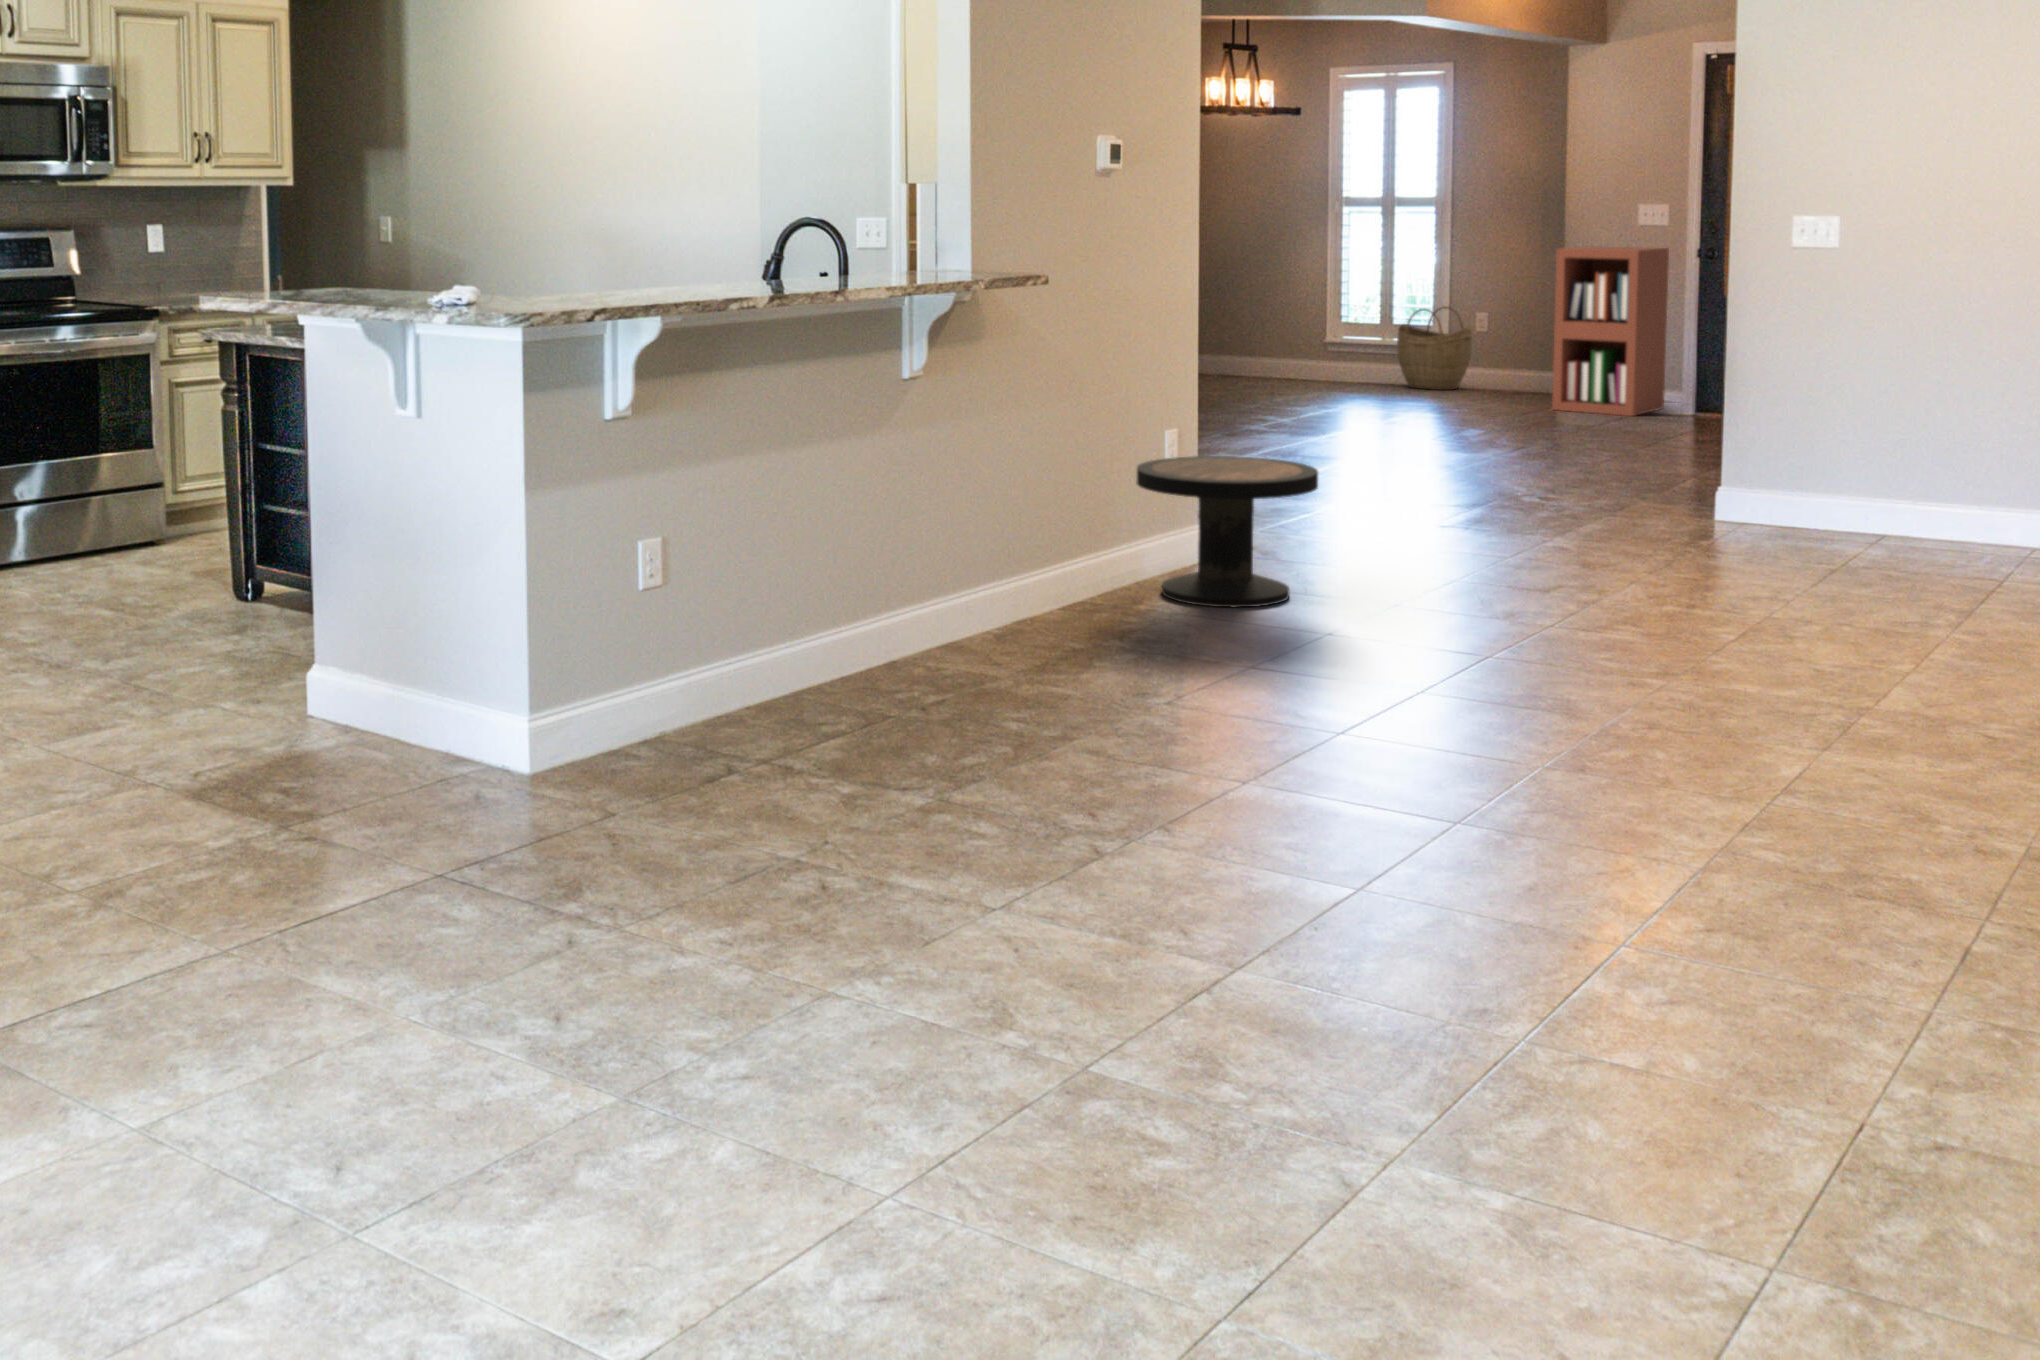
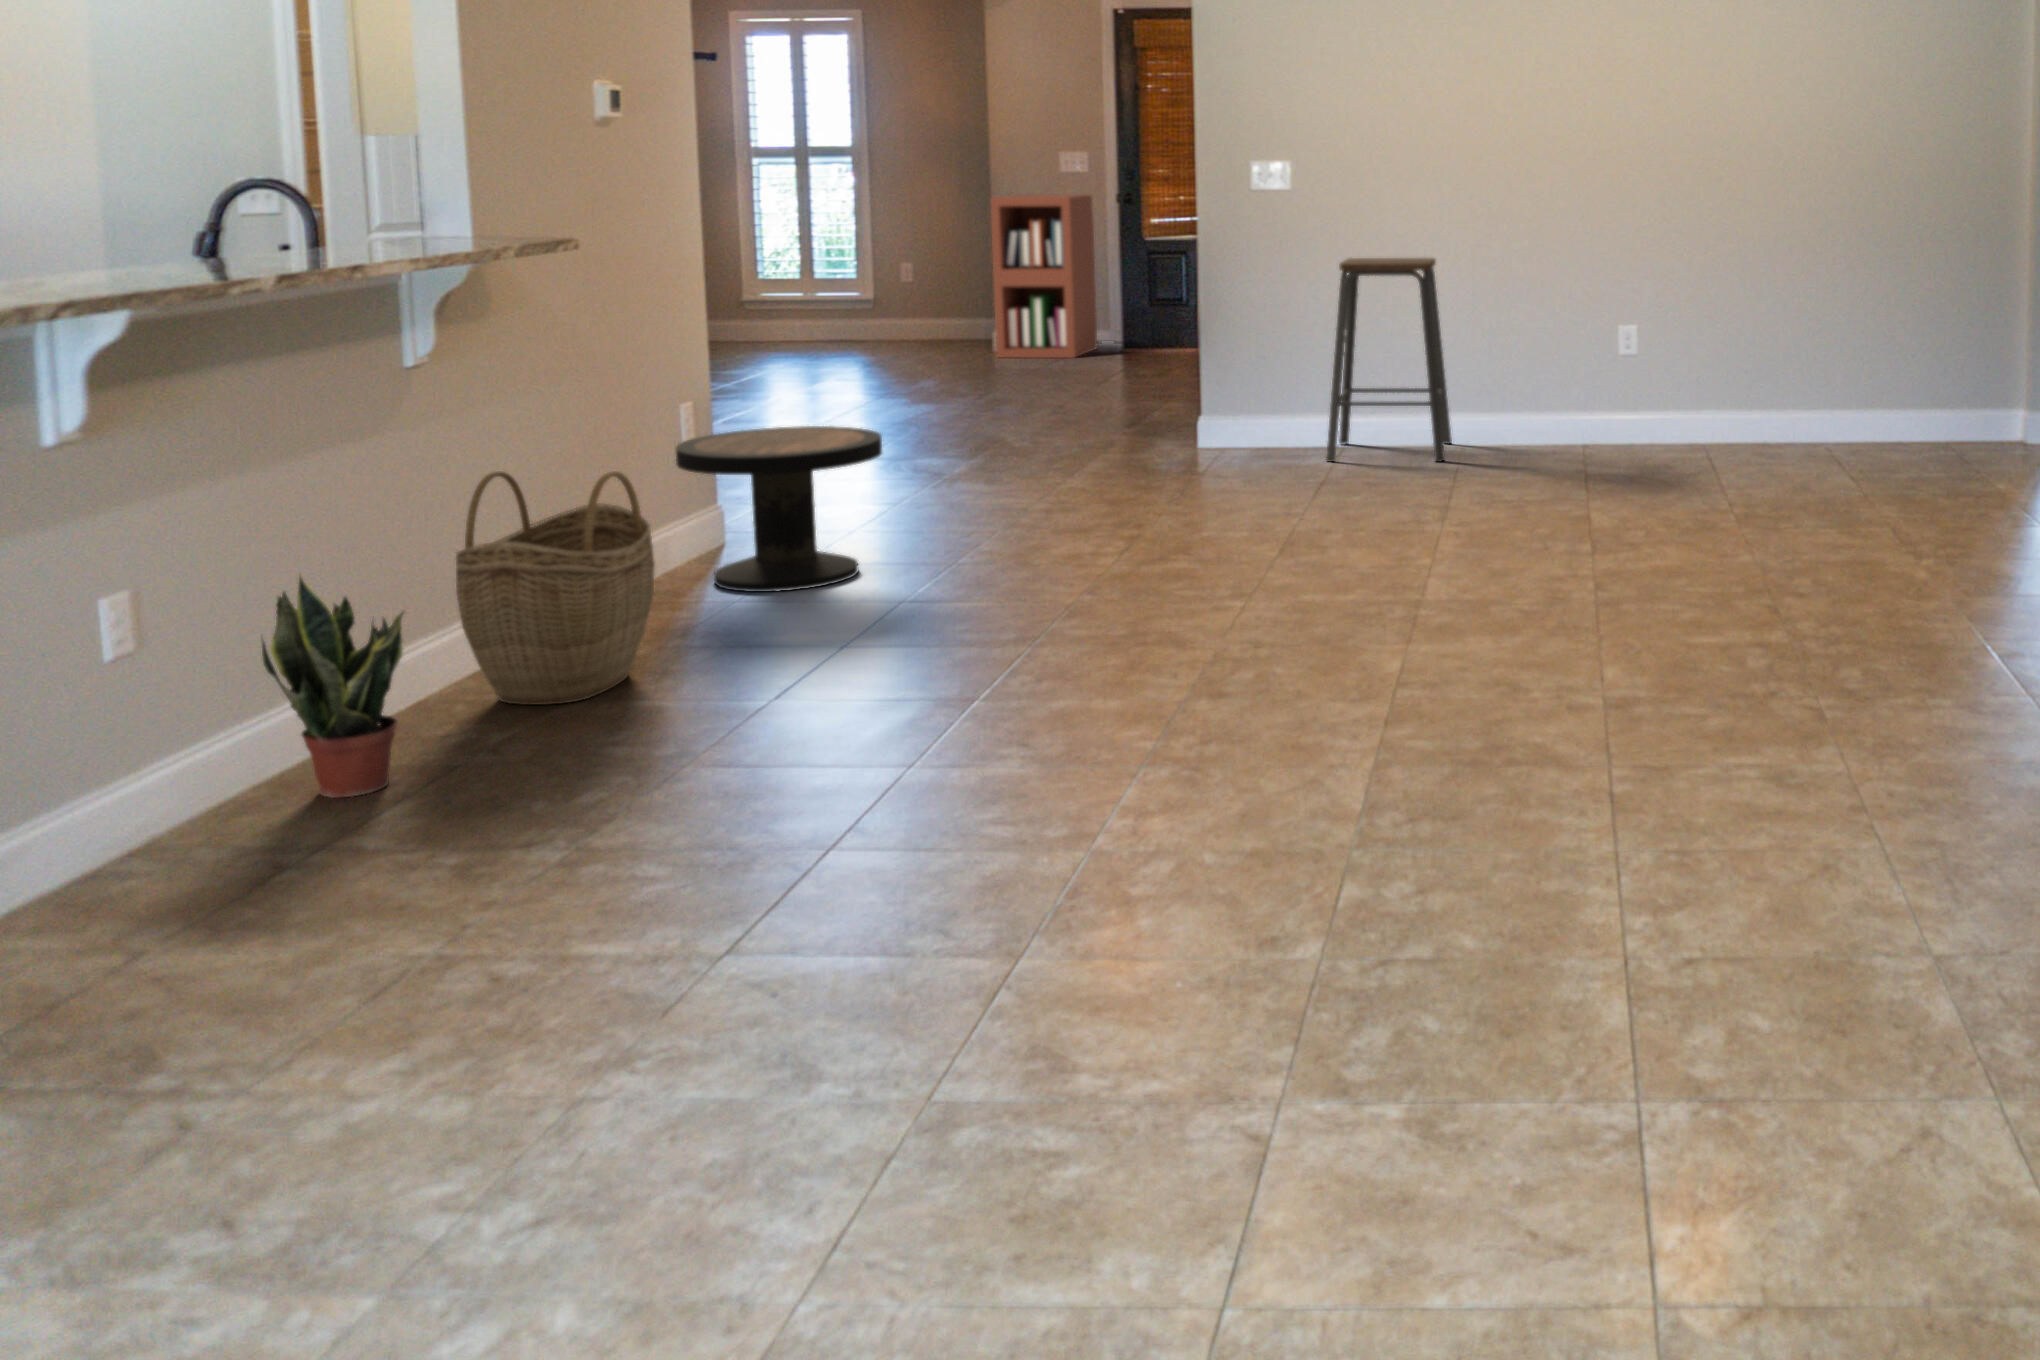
woven basket: present [1397,307,1472,390] -> present [456,471,655,705]
bar stool: none [1844,327,2018,567] -> present [1326,258,1452,462]
potted plant: none [746,533,853,718] -> present [261,577,404,798]

